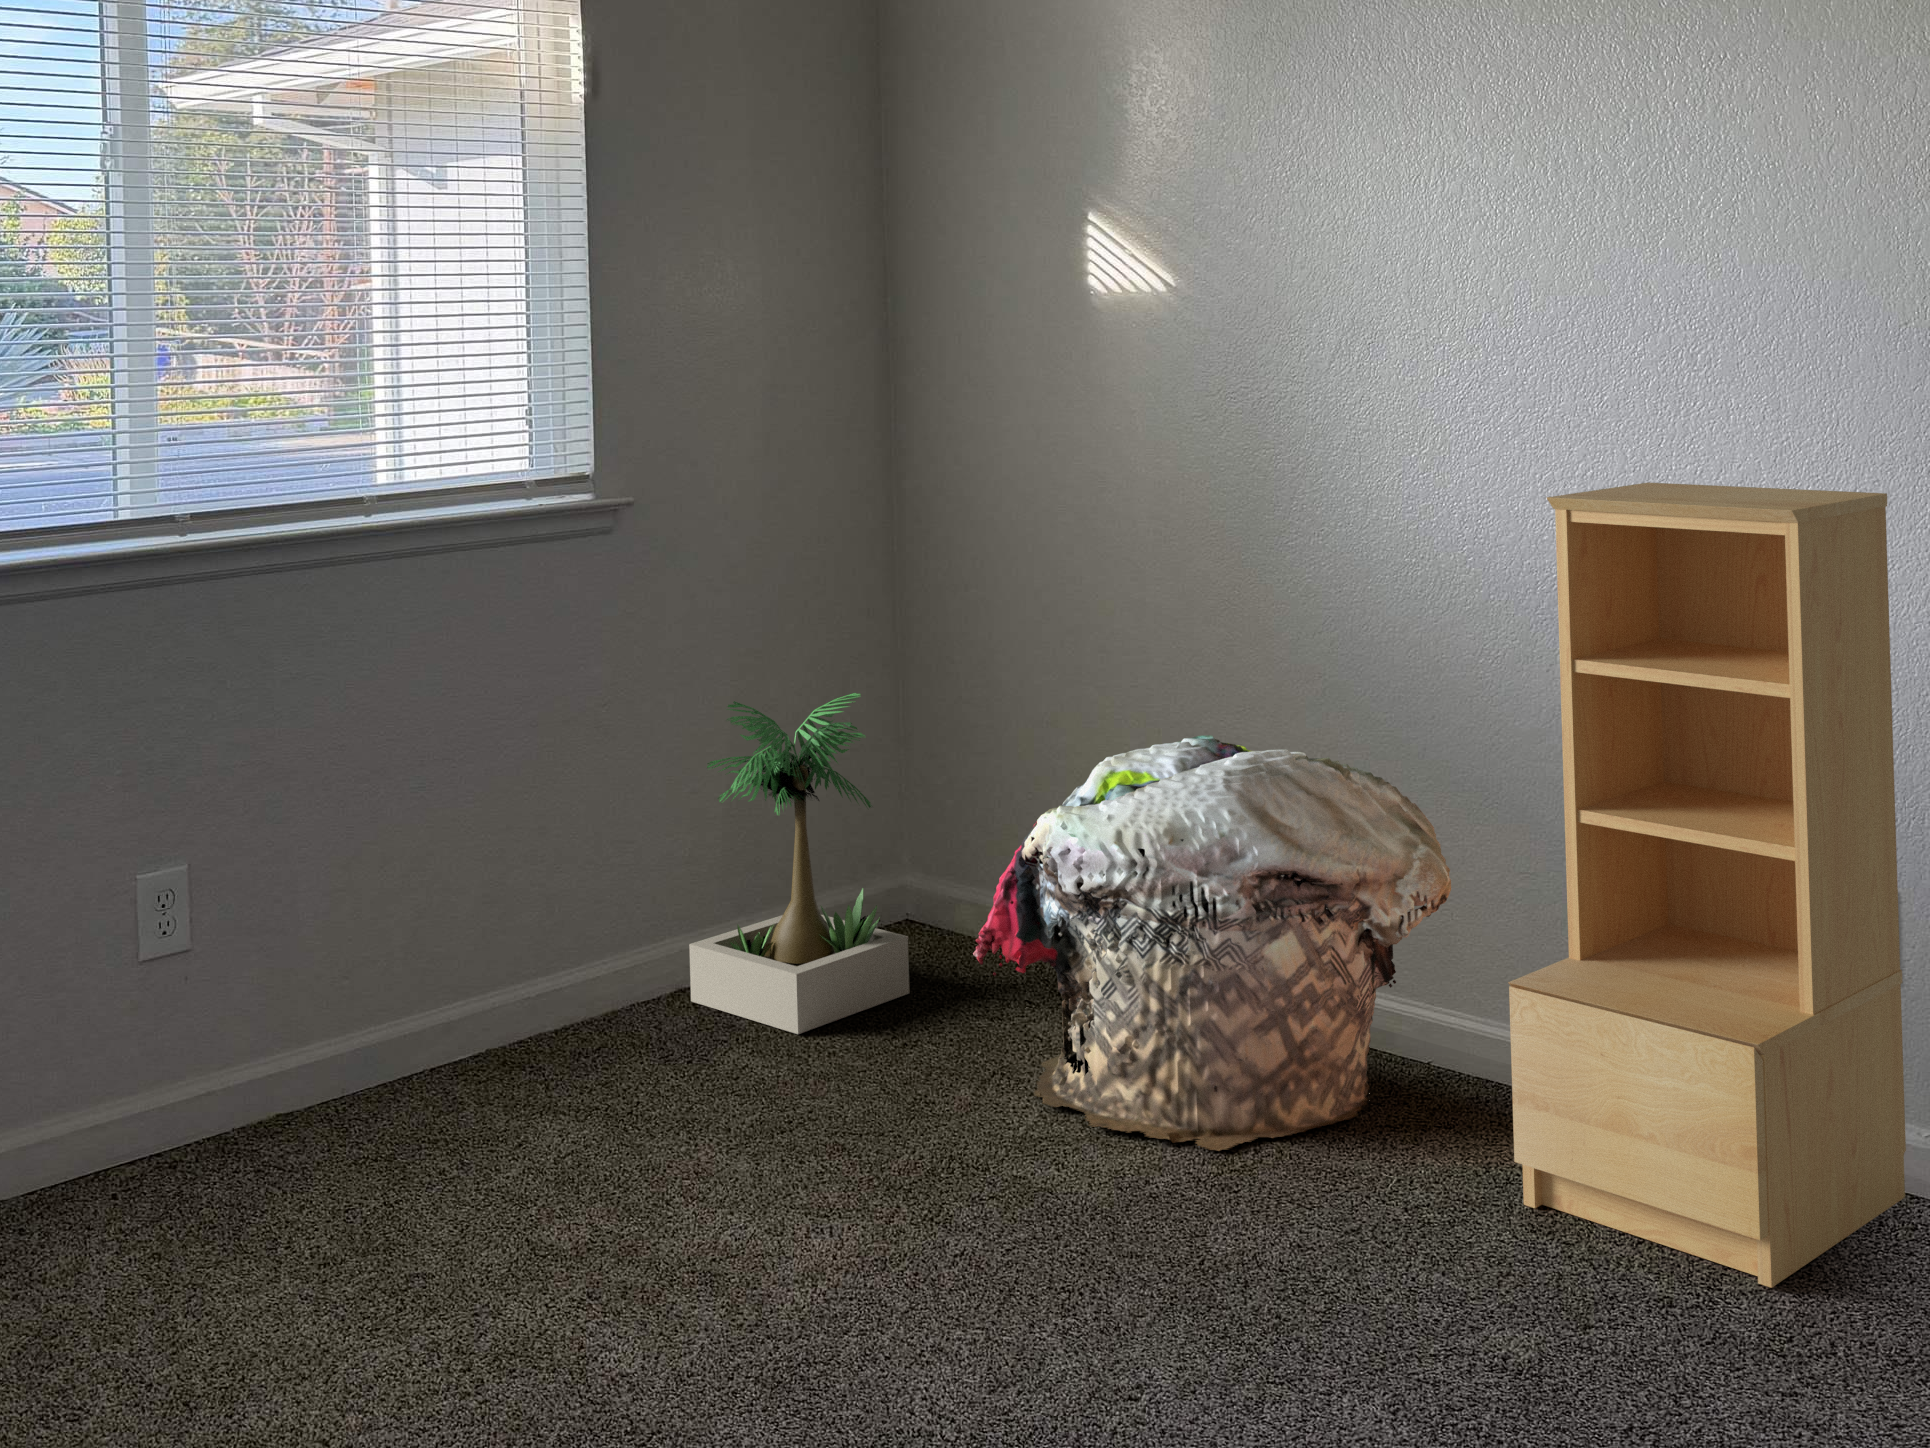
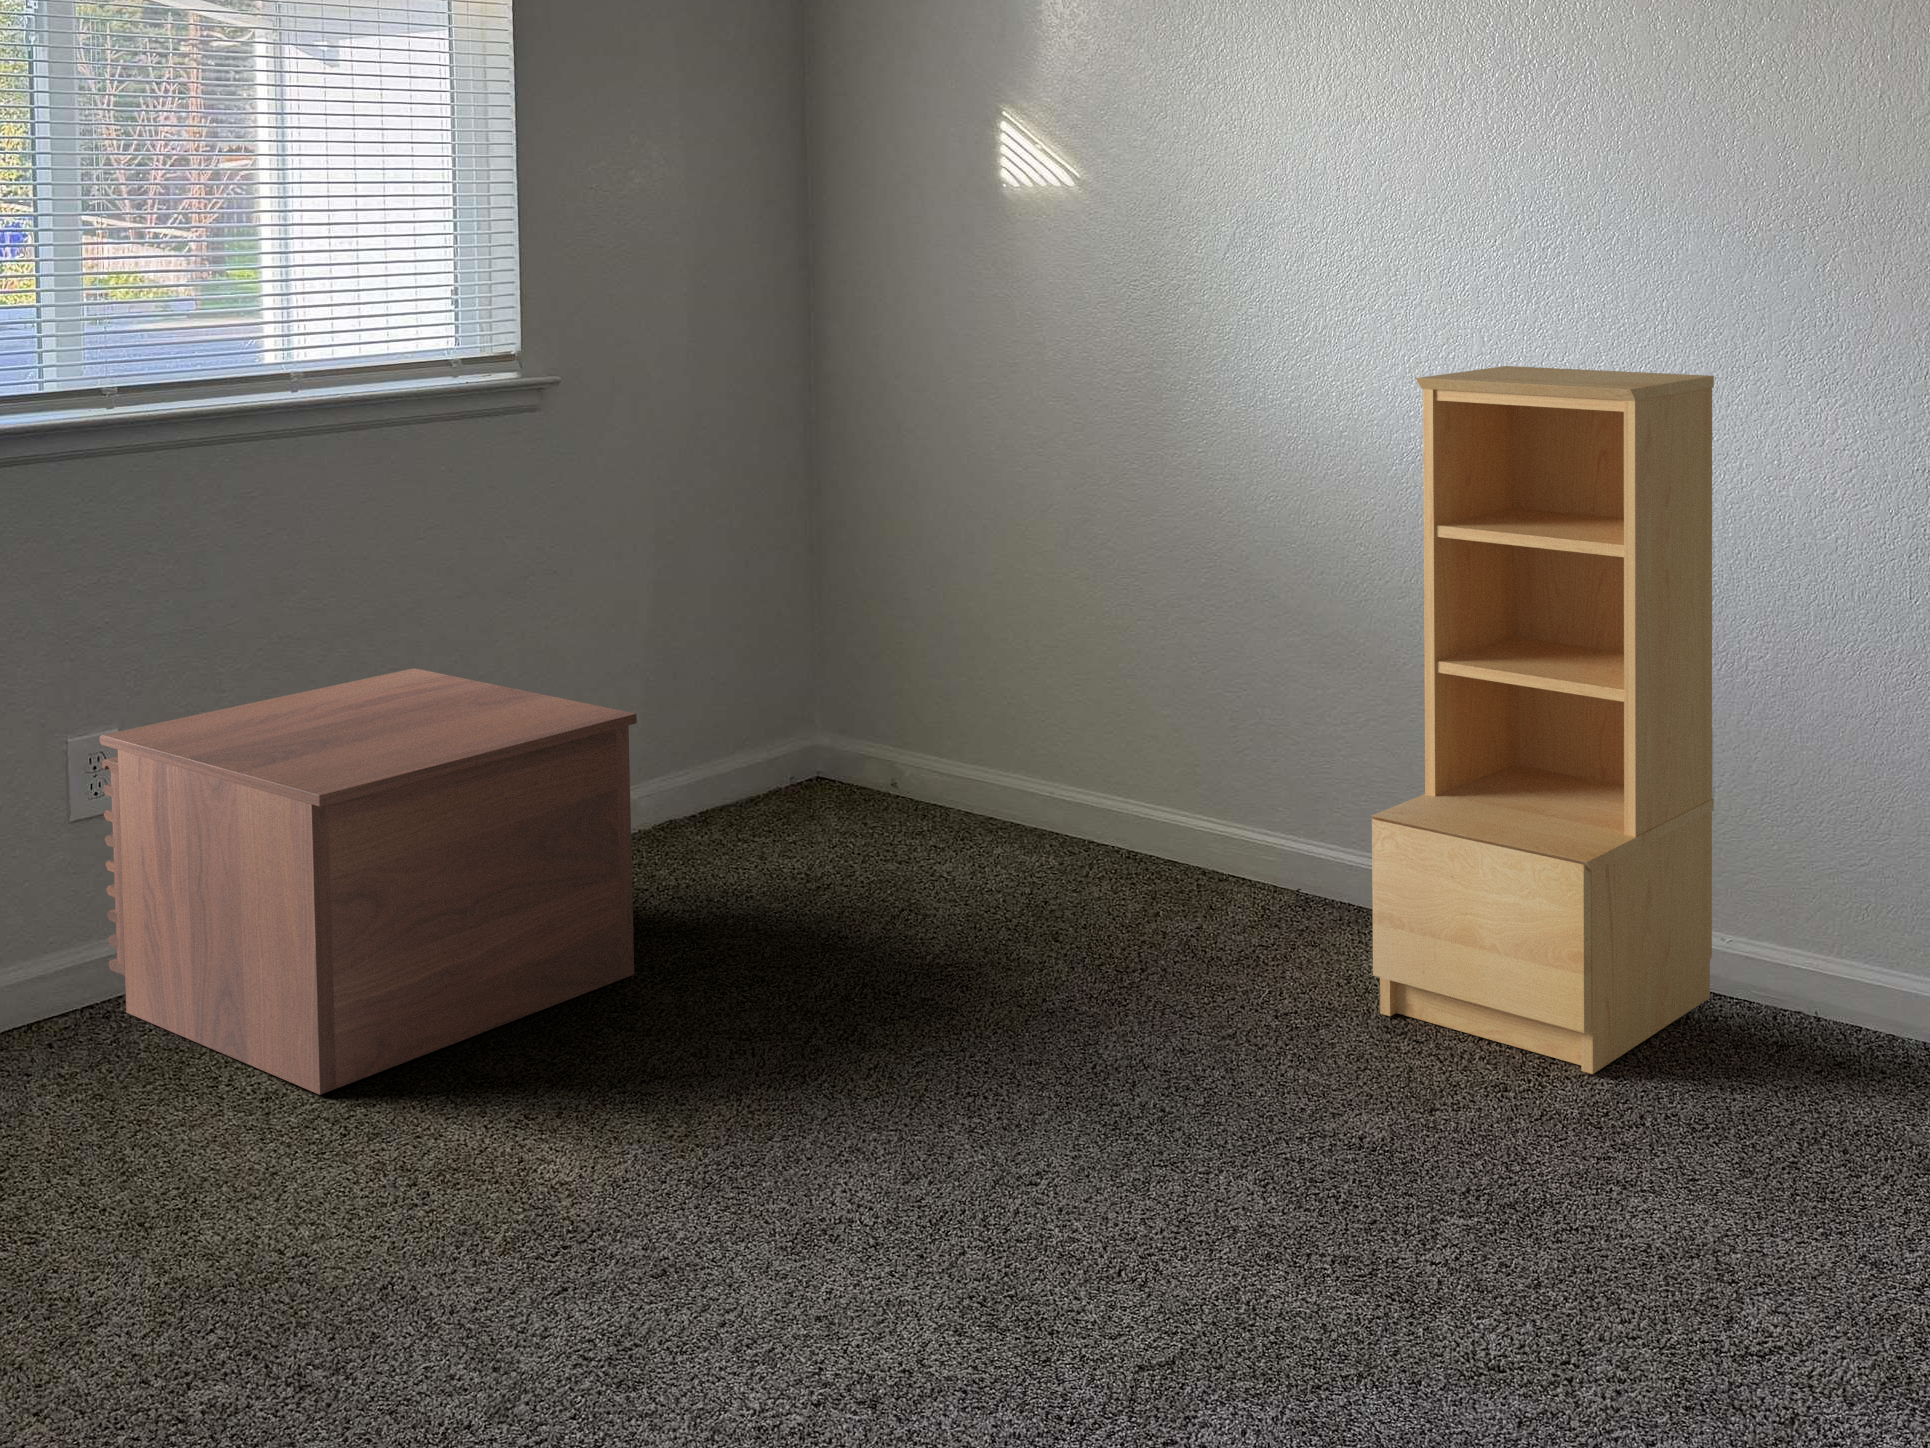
potted plant: present [689,693,909,1034] -> none [605,563,816,886]
laundry basket: present [973,735,1451,1151] -> none [880,600,1322,977]
nightstand: none [169,801,713,1263] -> present [100,668,637,1095]

